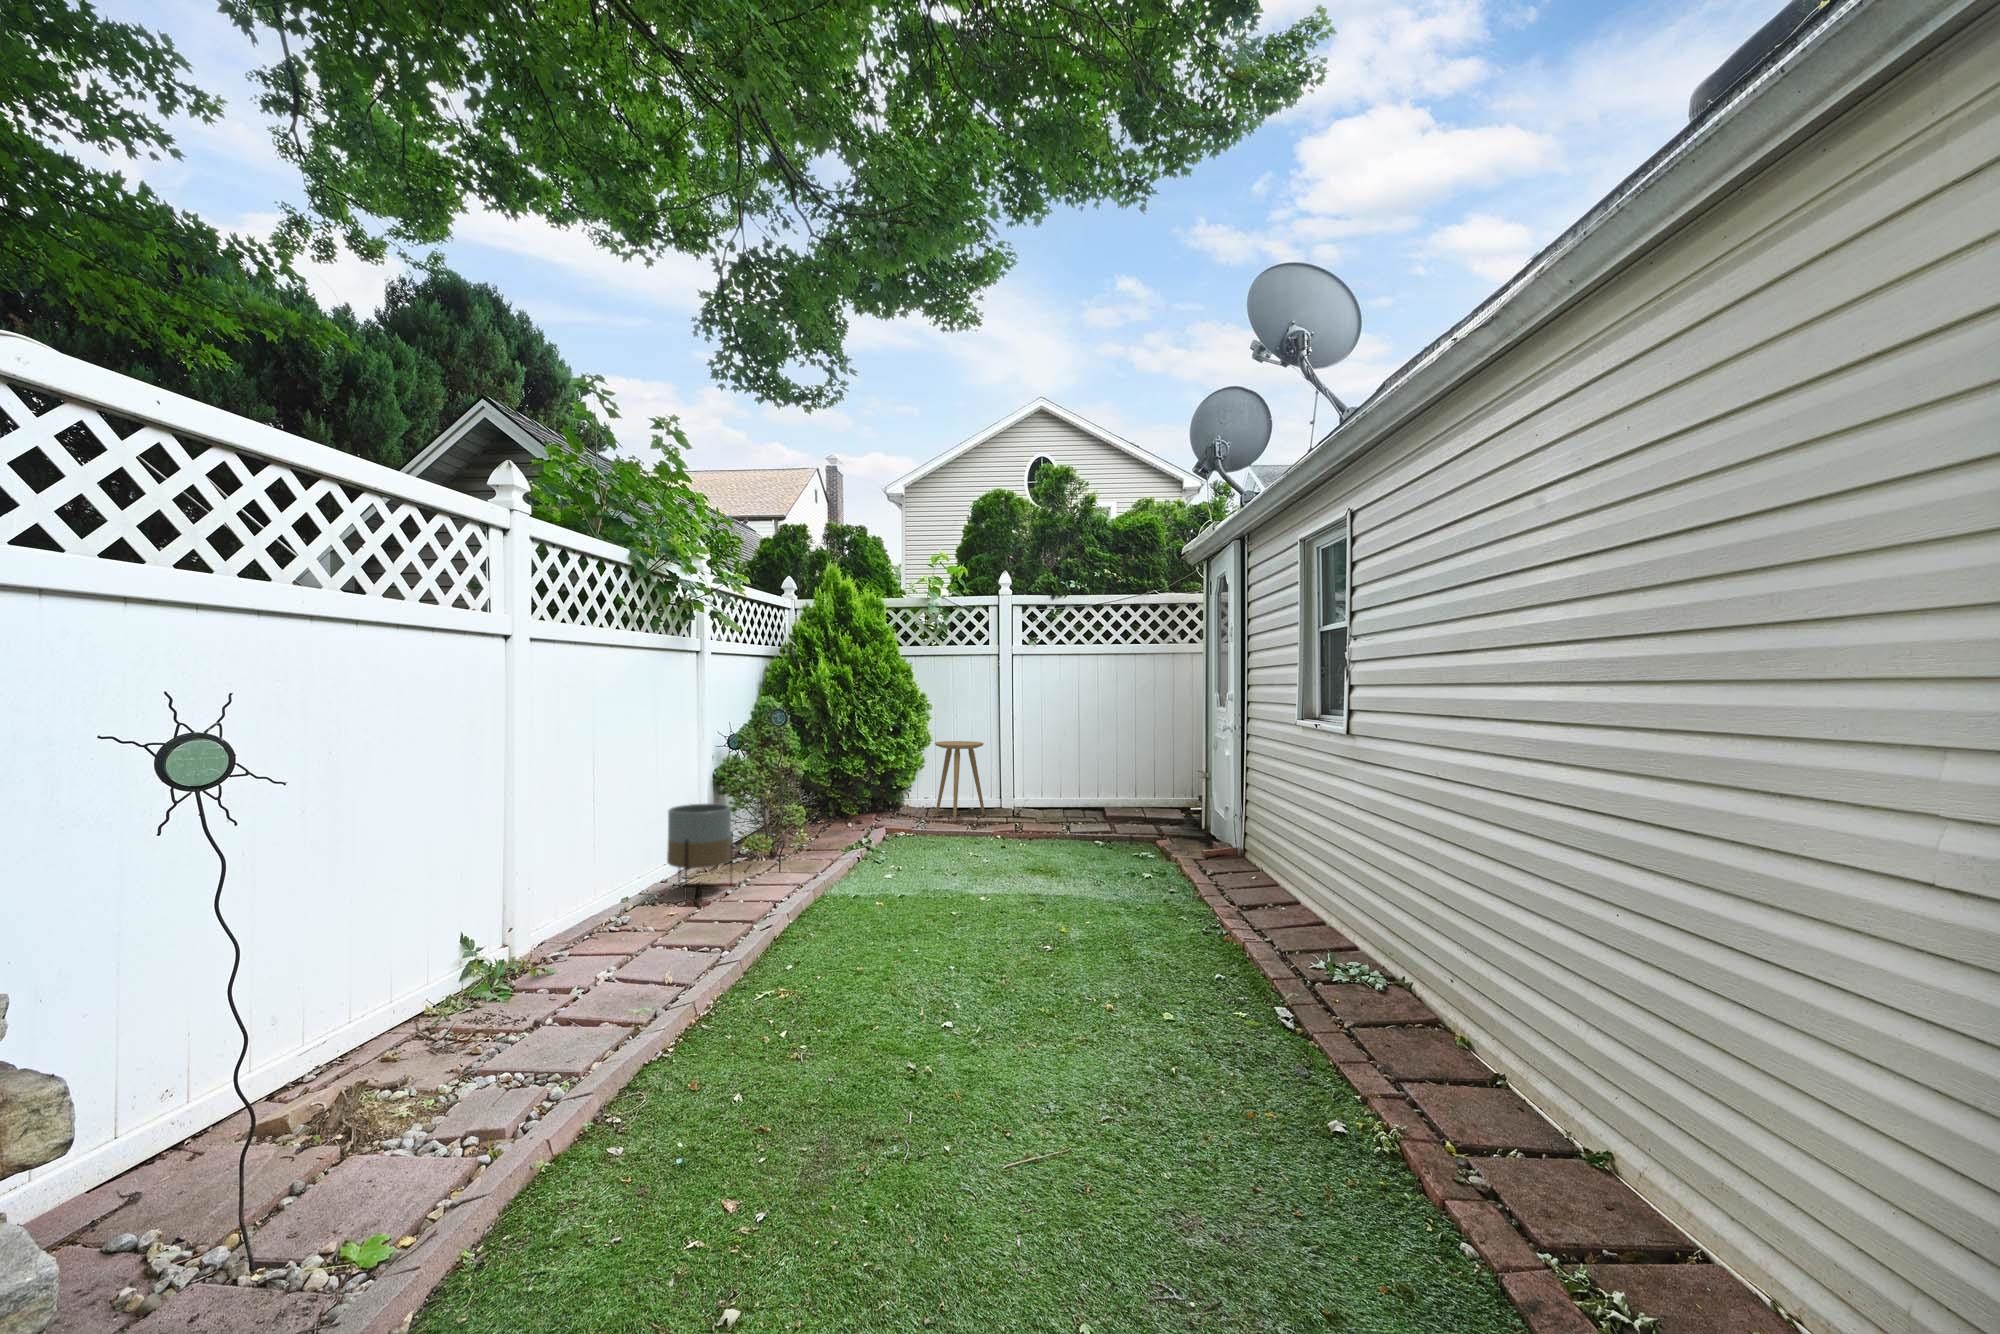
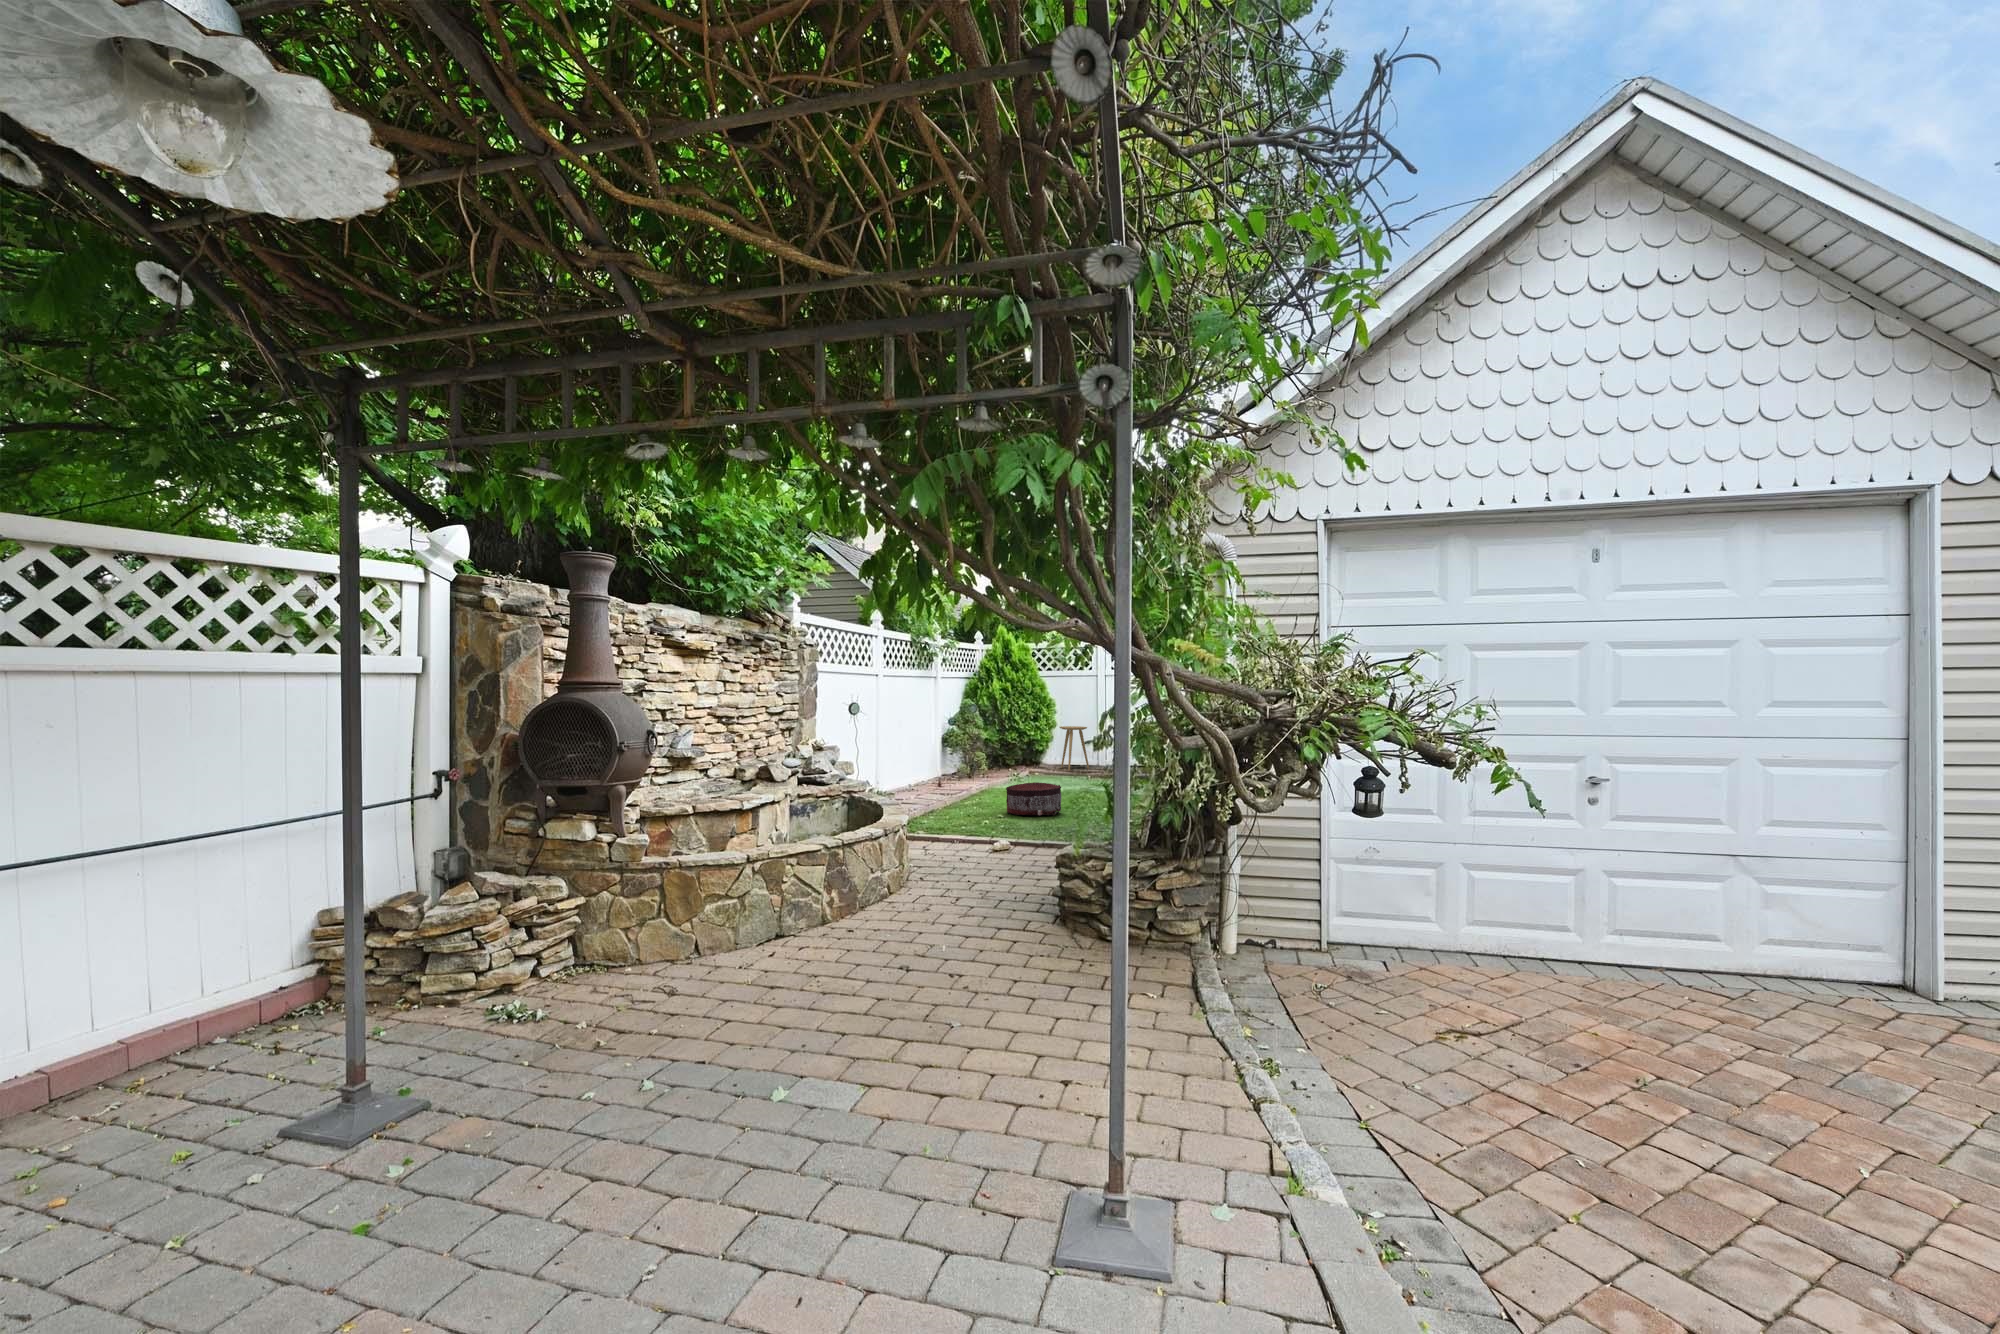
planter: present [667,804,733,897] -> none [924,747,952,786]
pouf: none [895,944,1064,1088] -> present [1006,782,1062,815]

